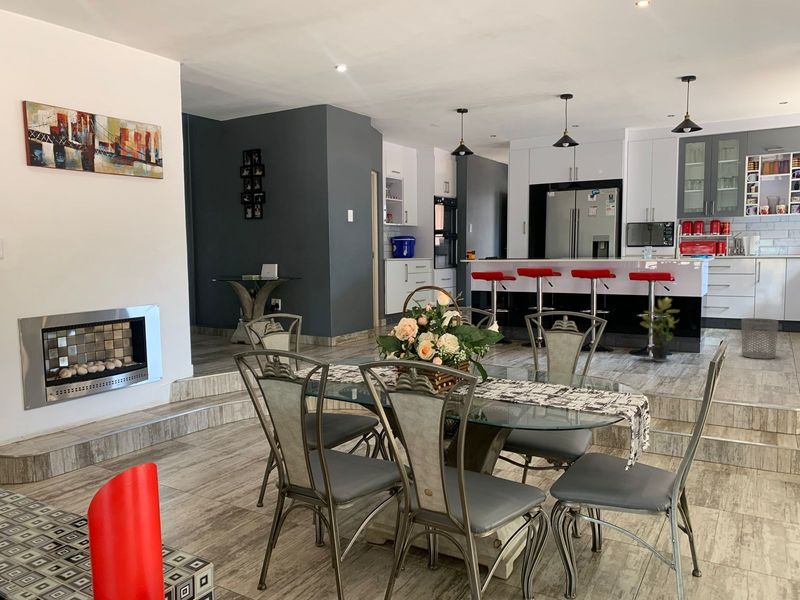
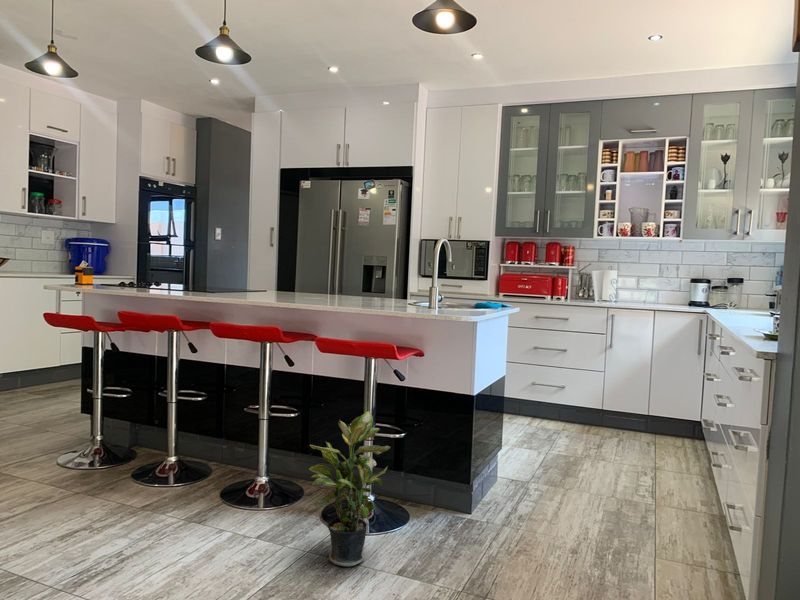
waste bin: present [742,318,778,359] -> none [537,453,610,557]

